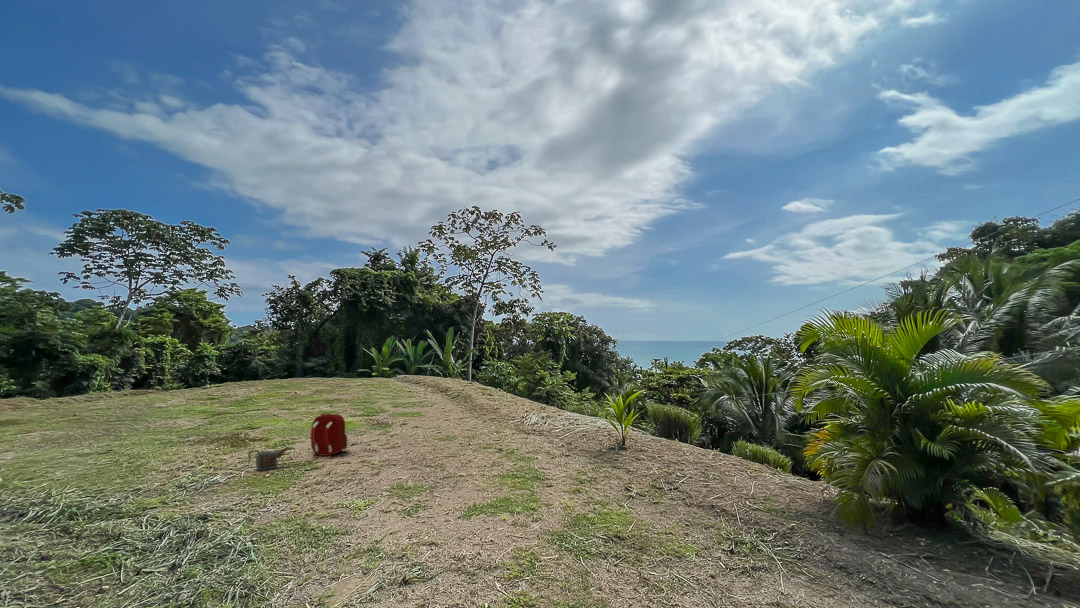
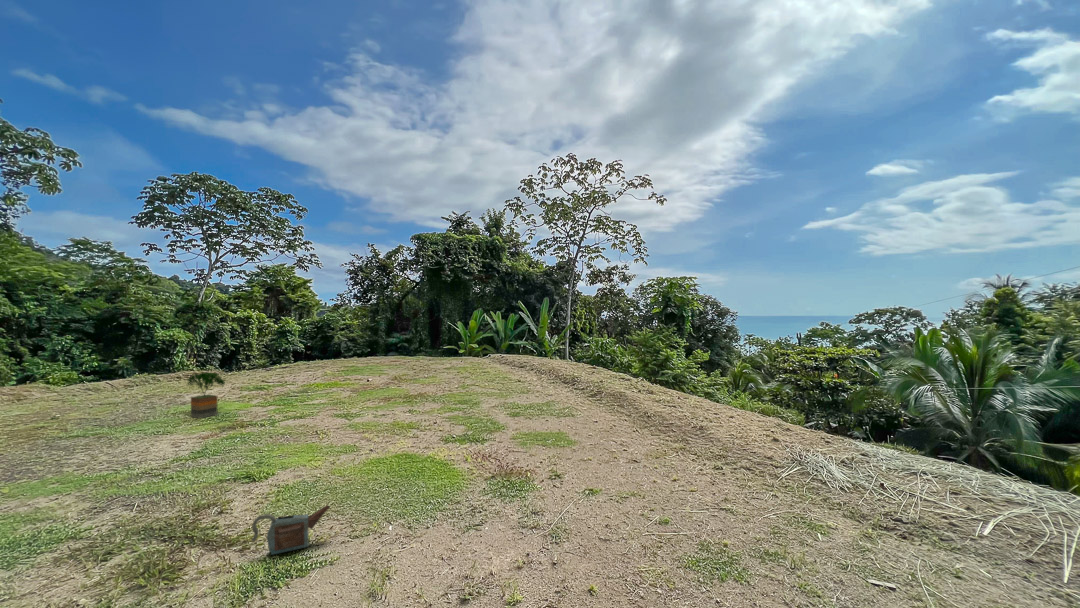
potted tree: none [149,387,182,422] -> present [188,373,225,418]
backpack: present [311,413,347,456] -> none [371,434,435,512]

